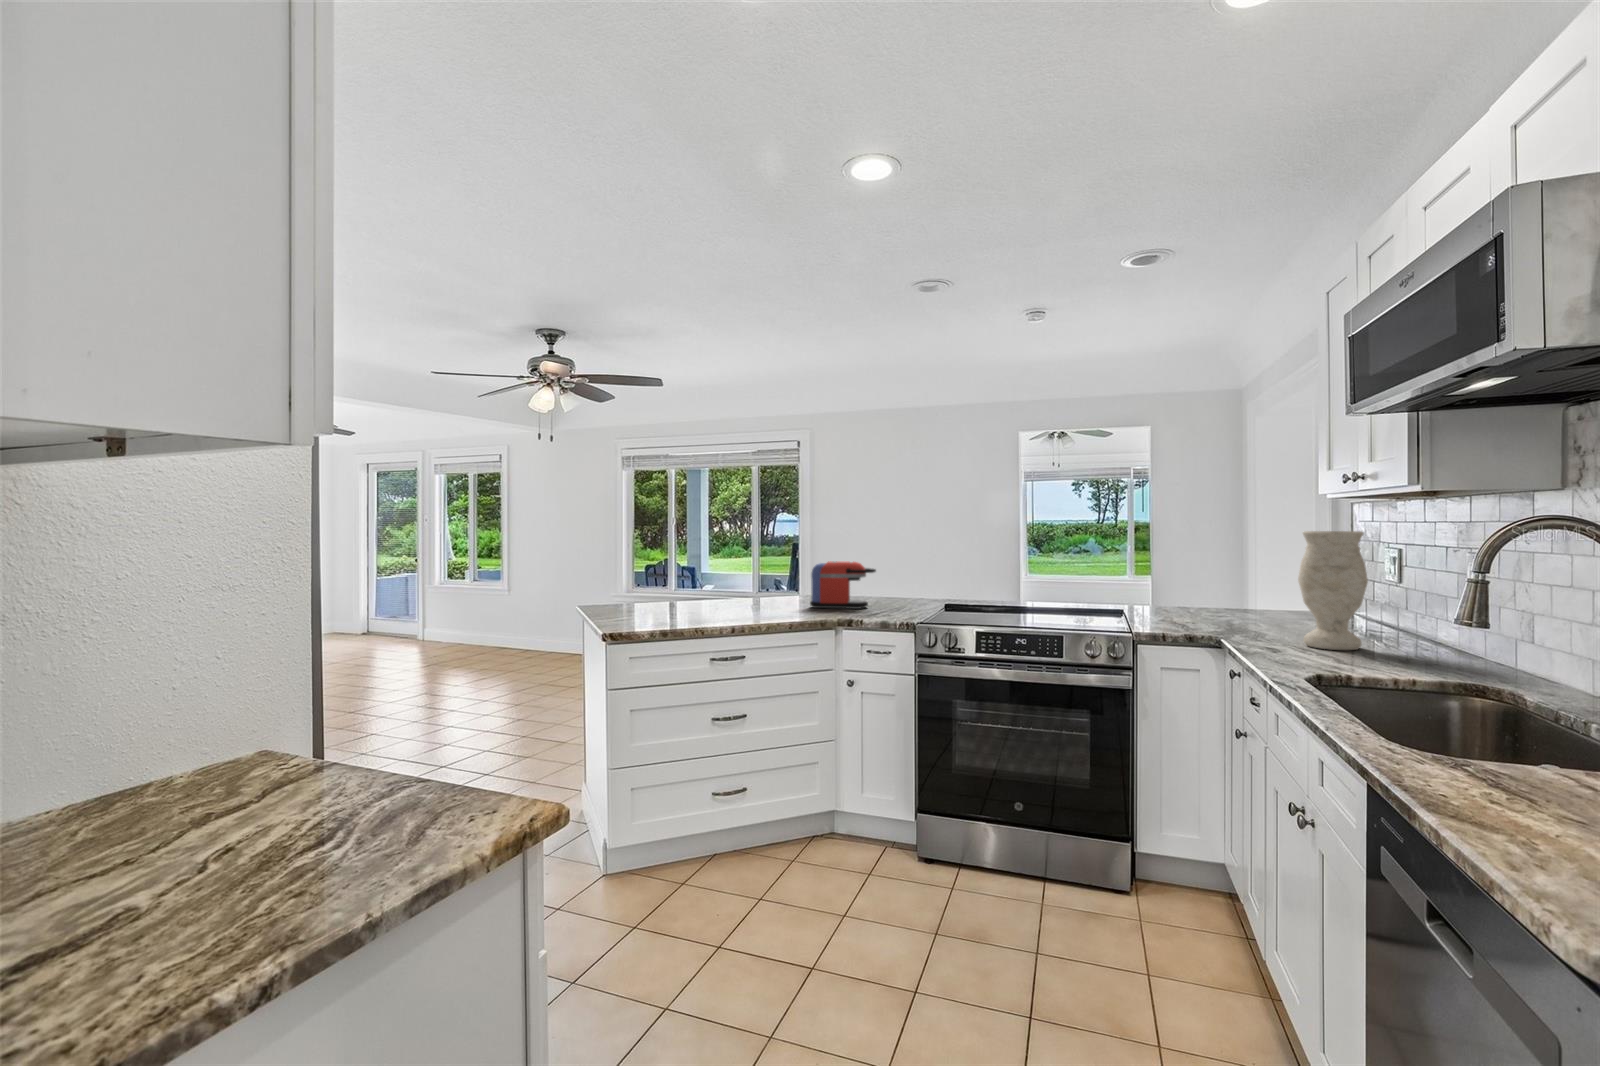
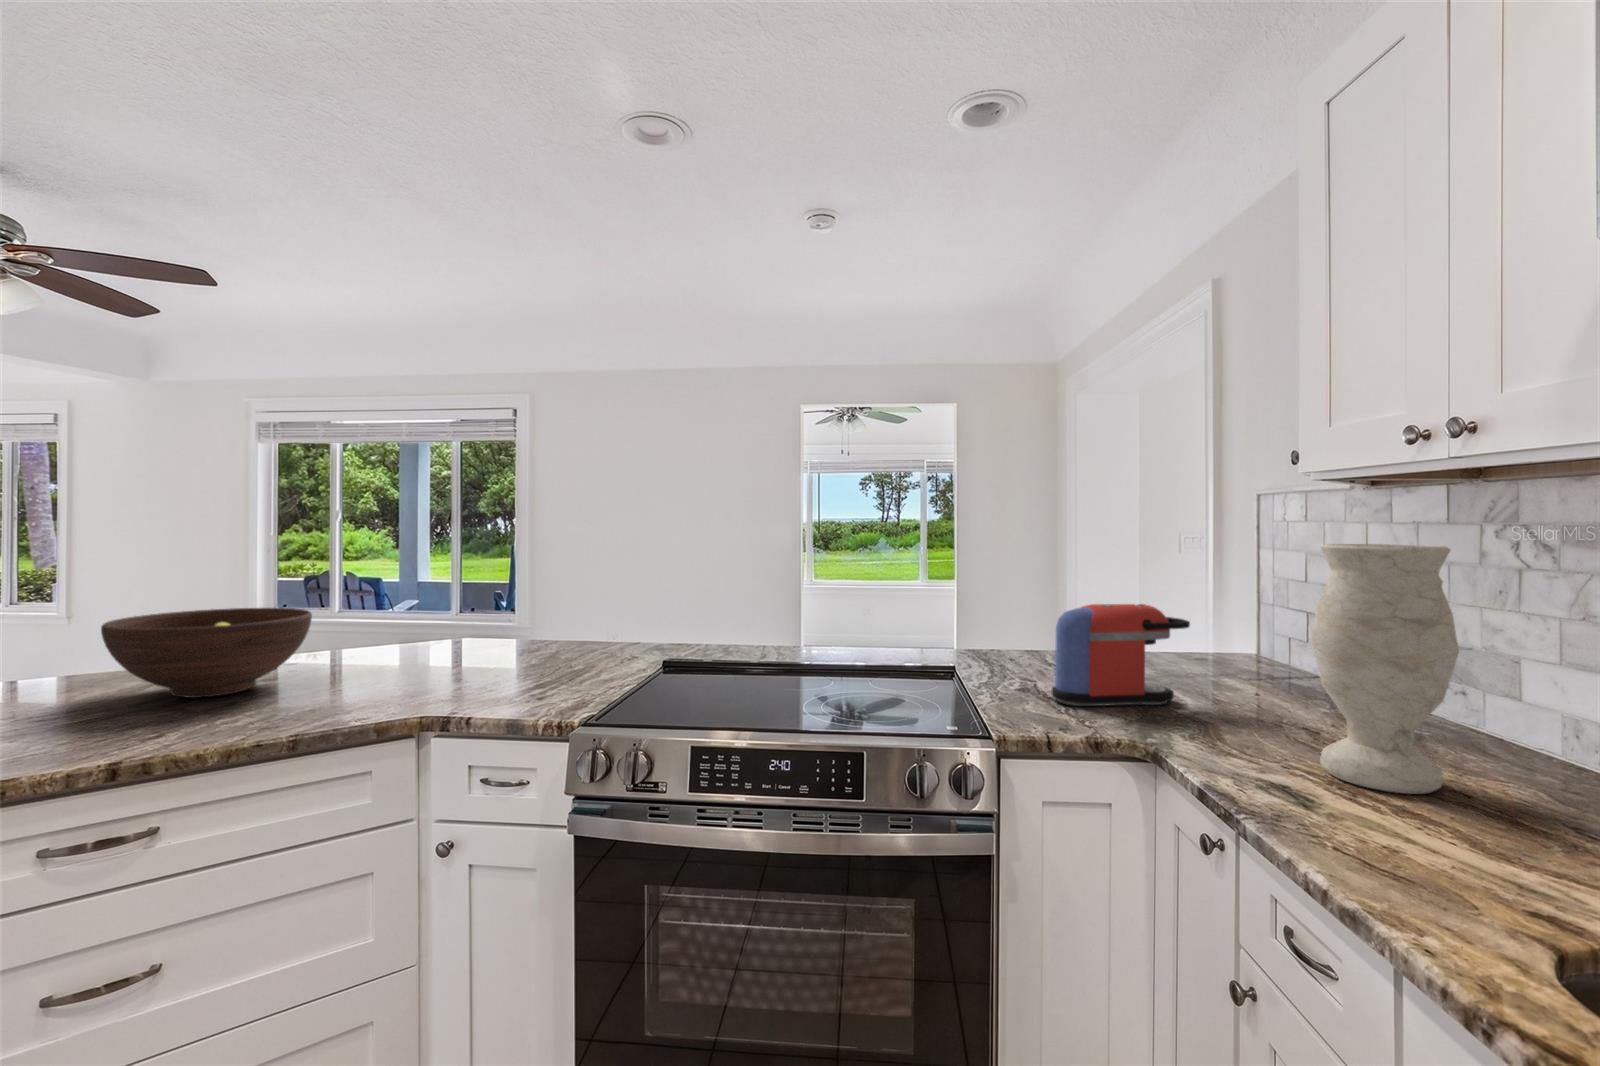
coffee maker: present [810,561,876,609] -> present [1052,604,1190,706]
fruit bowl: none [692,570,771,610] -> present [101,608,312,698]

